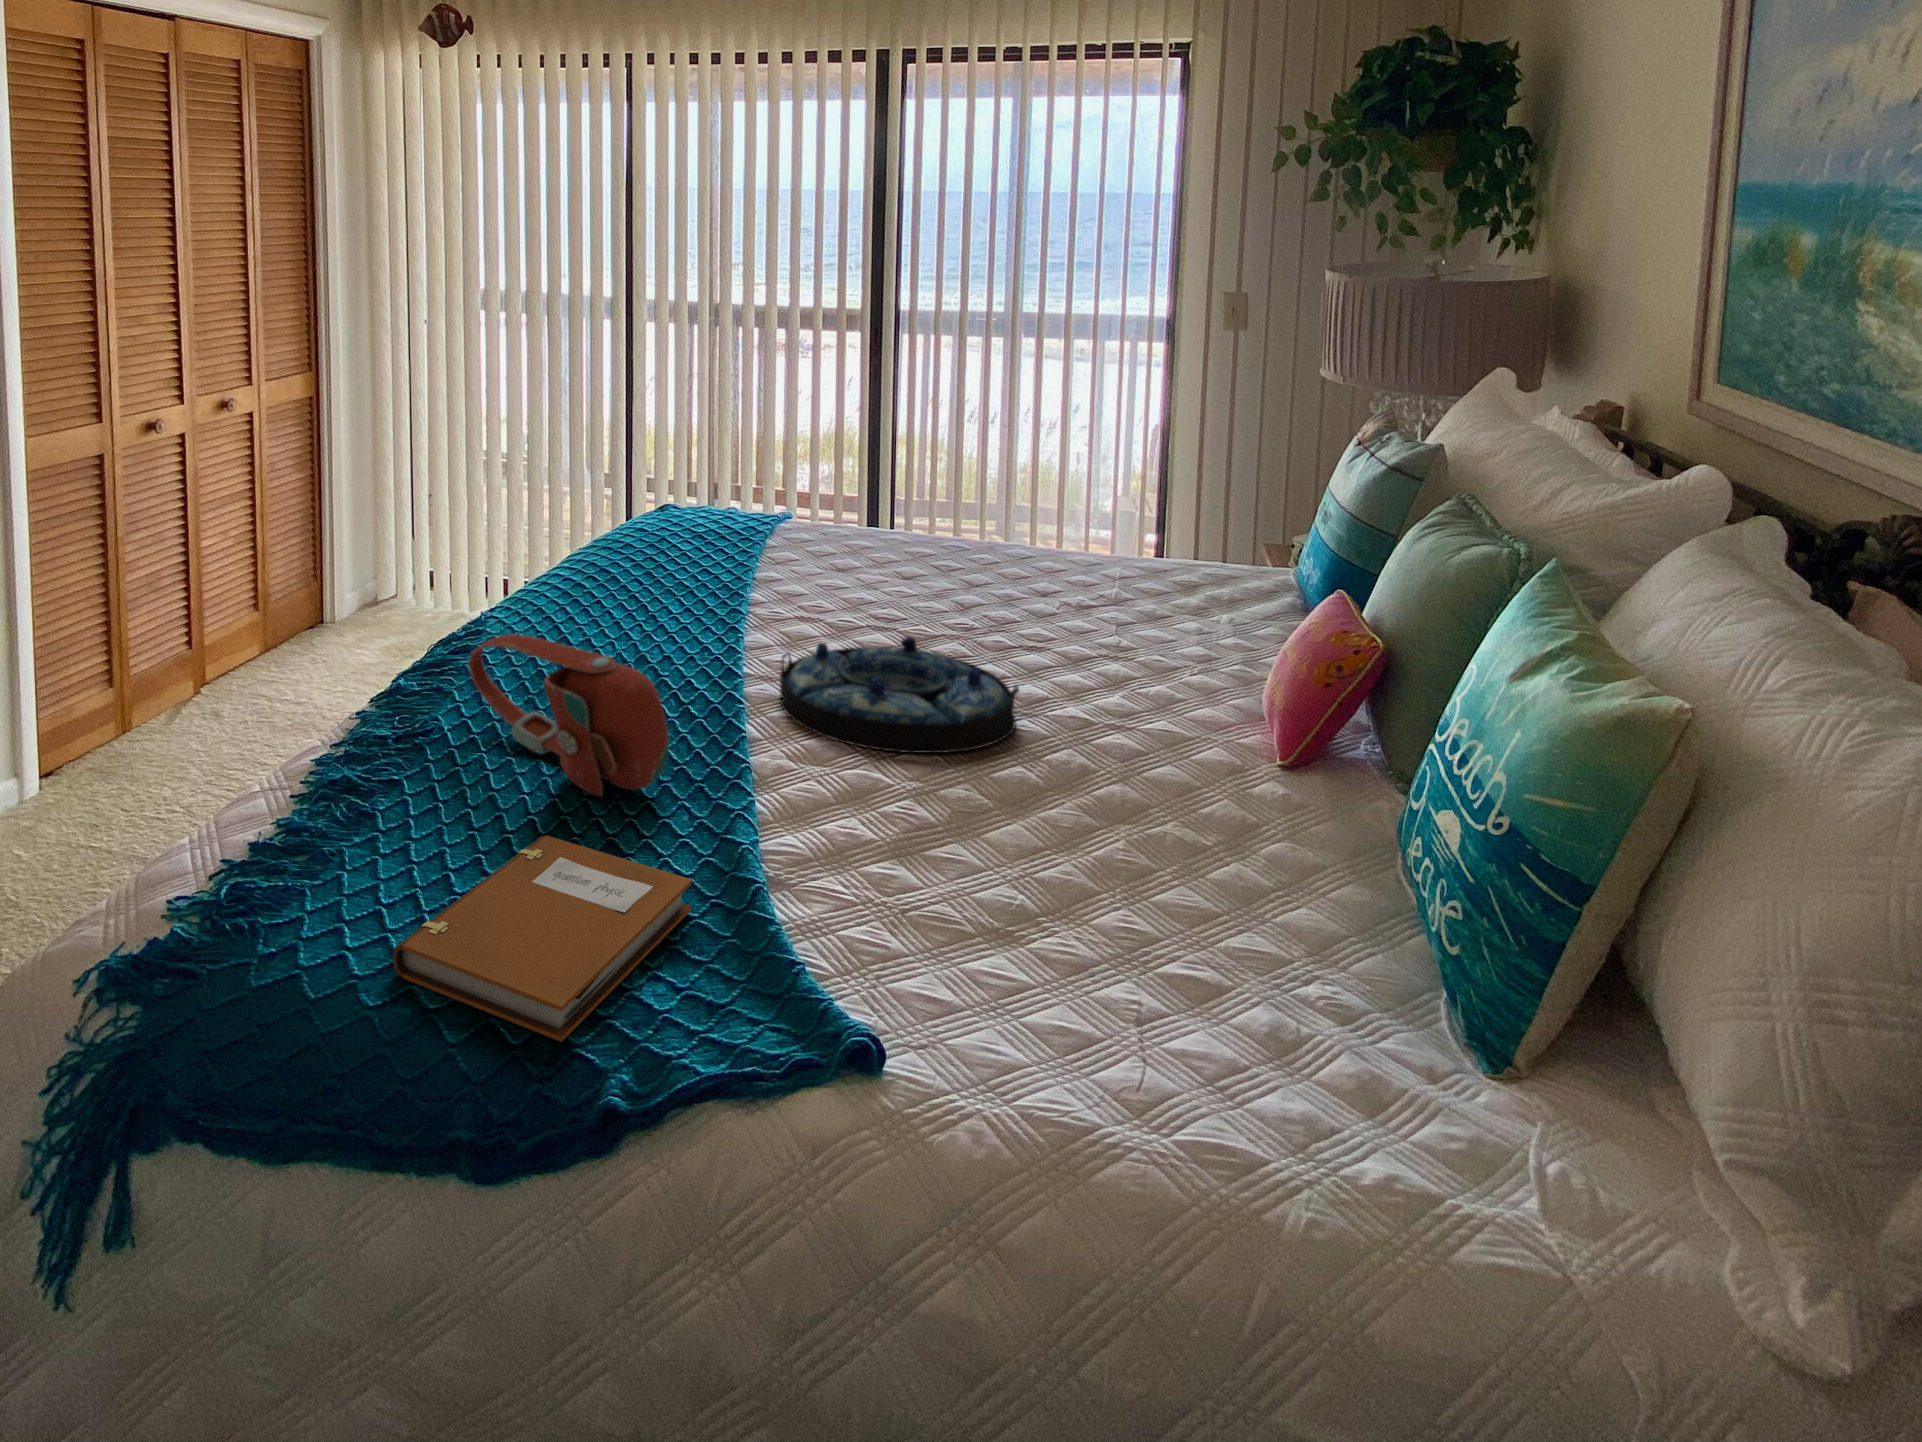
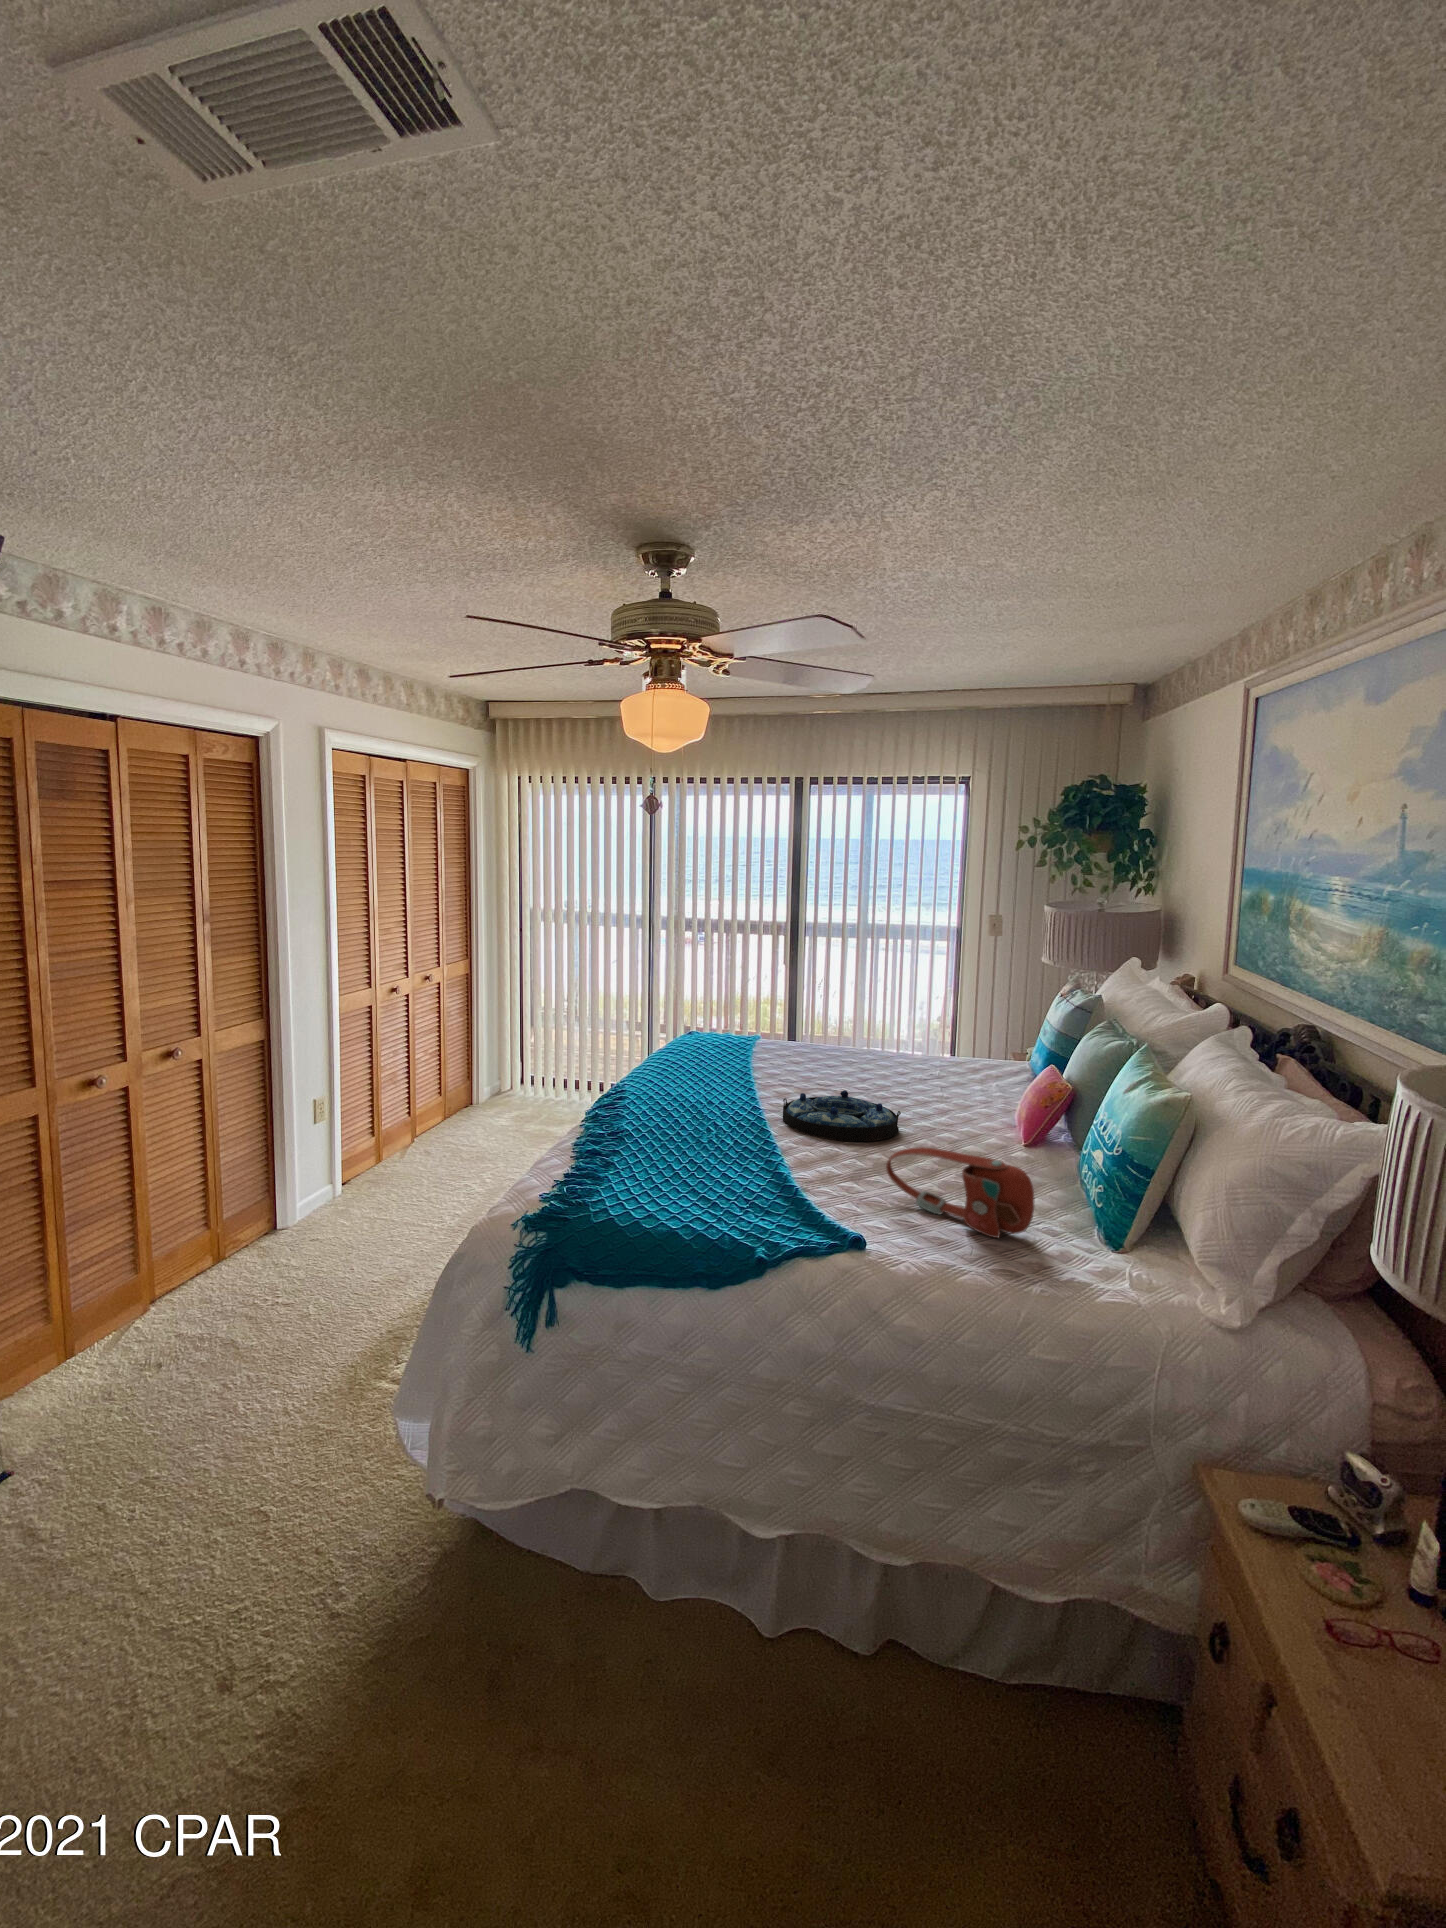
handbag: present [468,635,669,797] -> present [886,1147,1034,1238]
notebook: present [393,836,692,1042] -> none [653,1168,771,1237]

